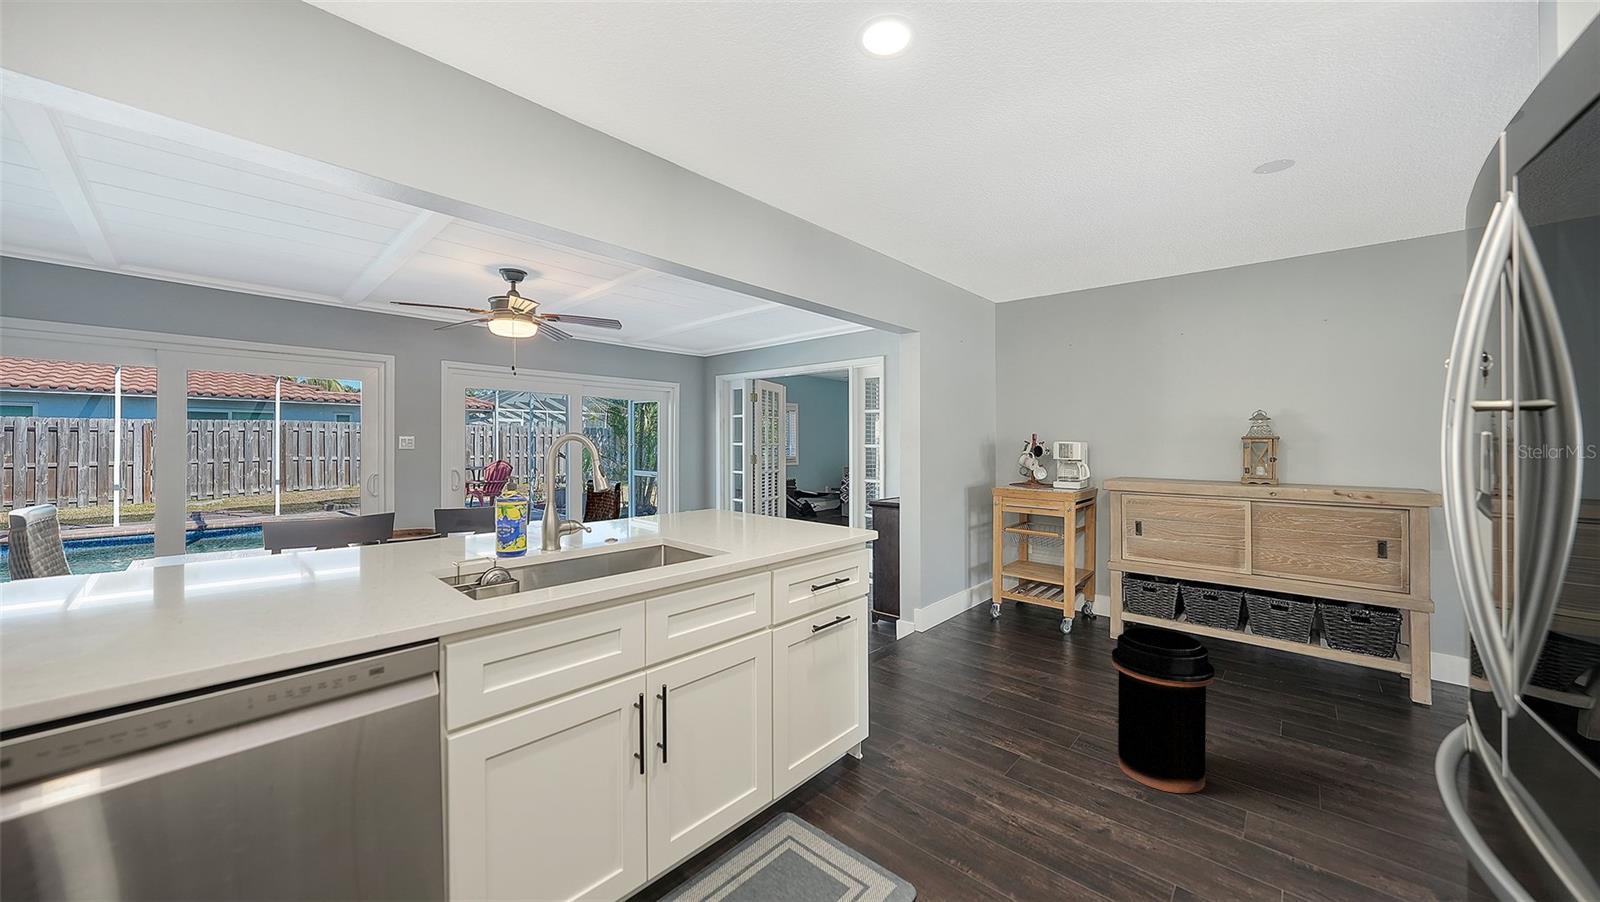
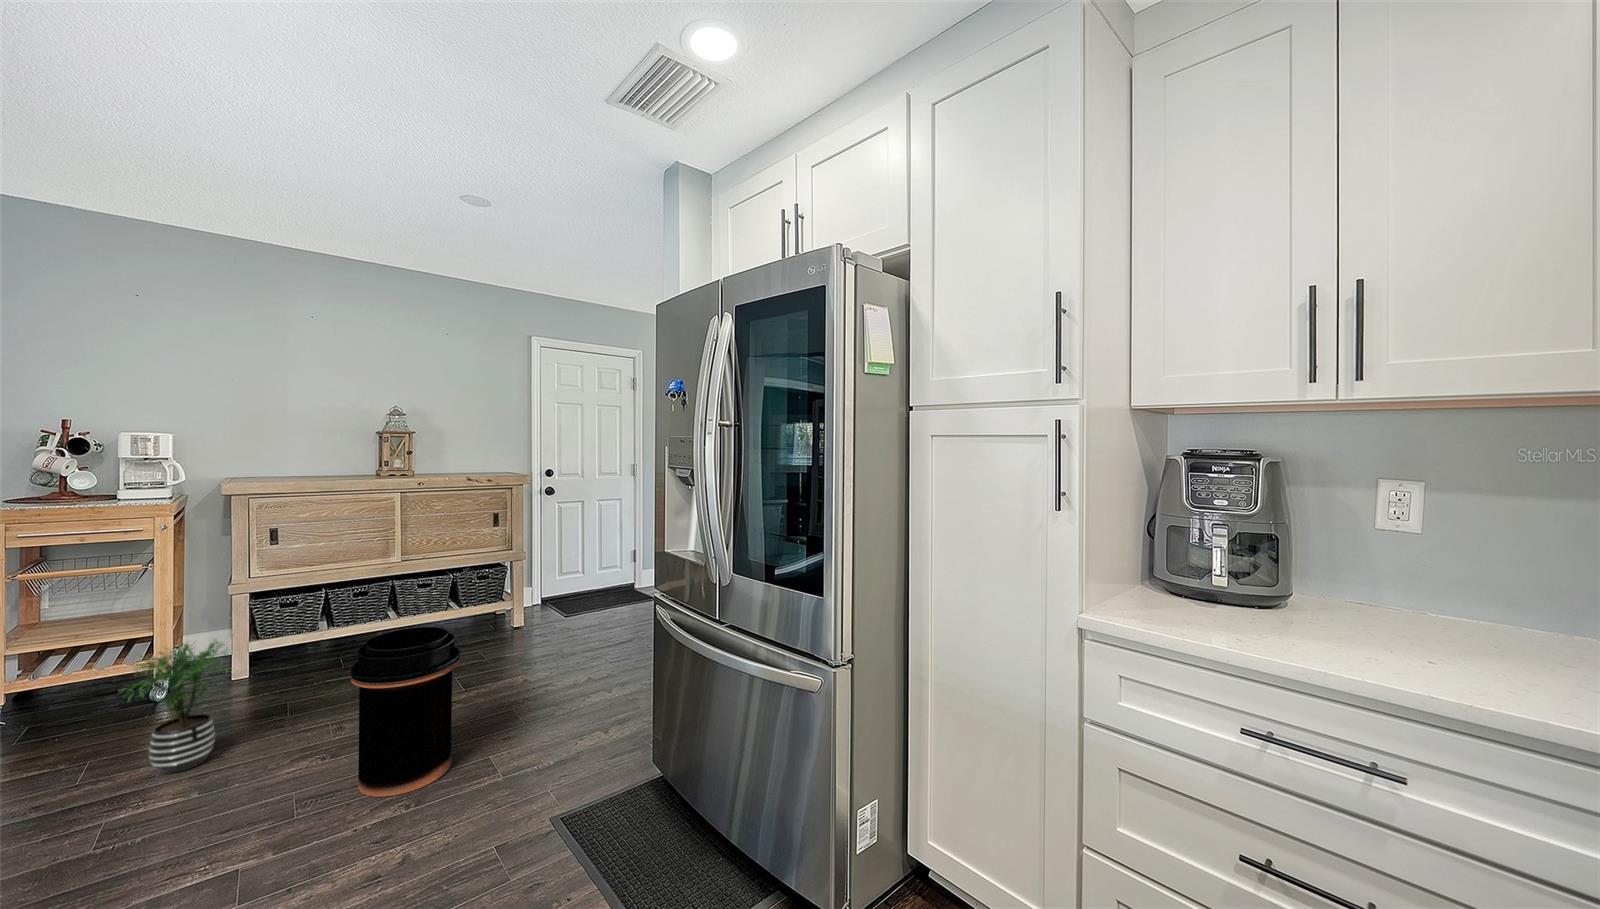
potted plant: none [1012,591,1077,684] -> present [120,639,229,774]

